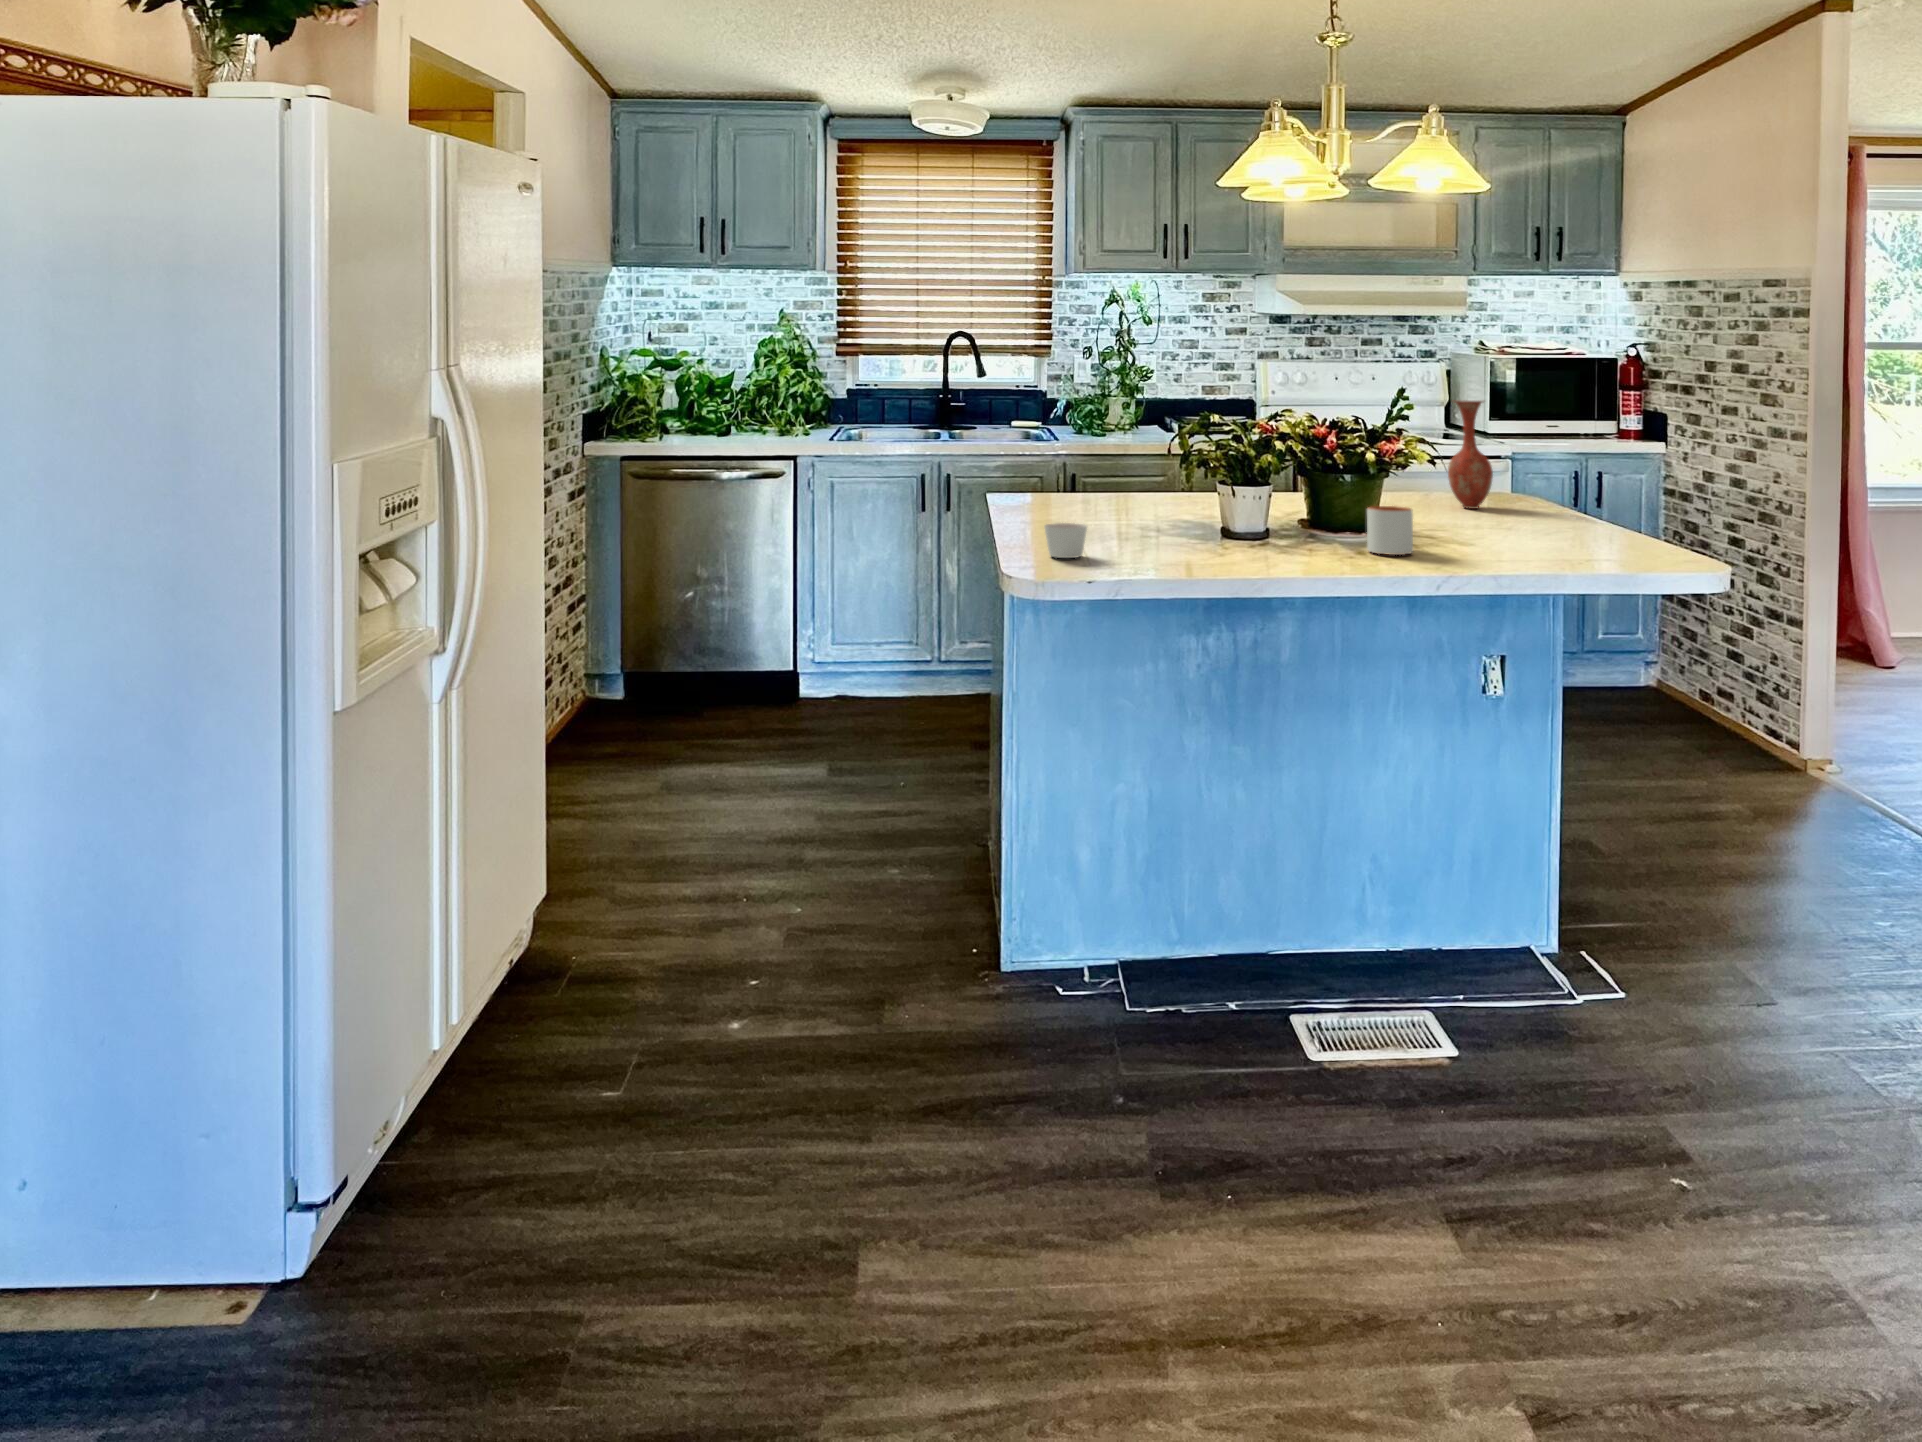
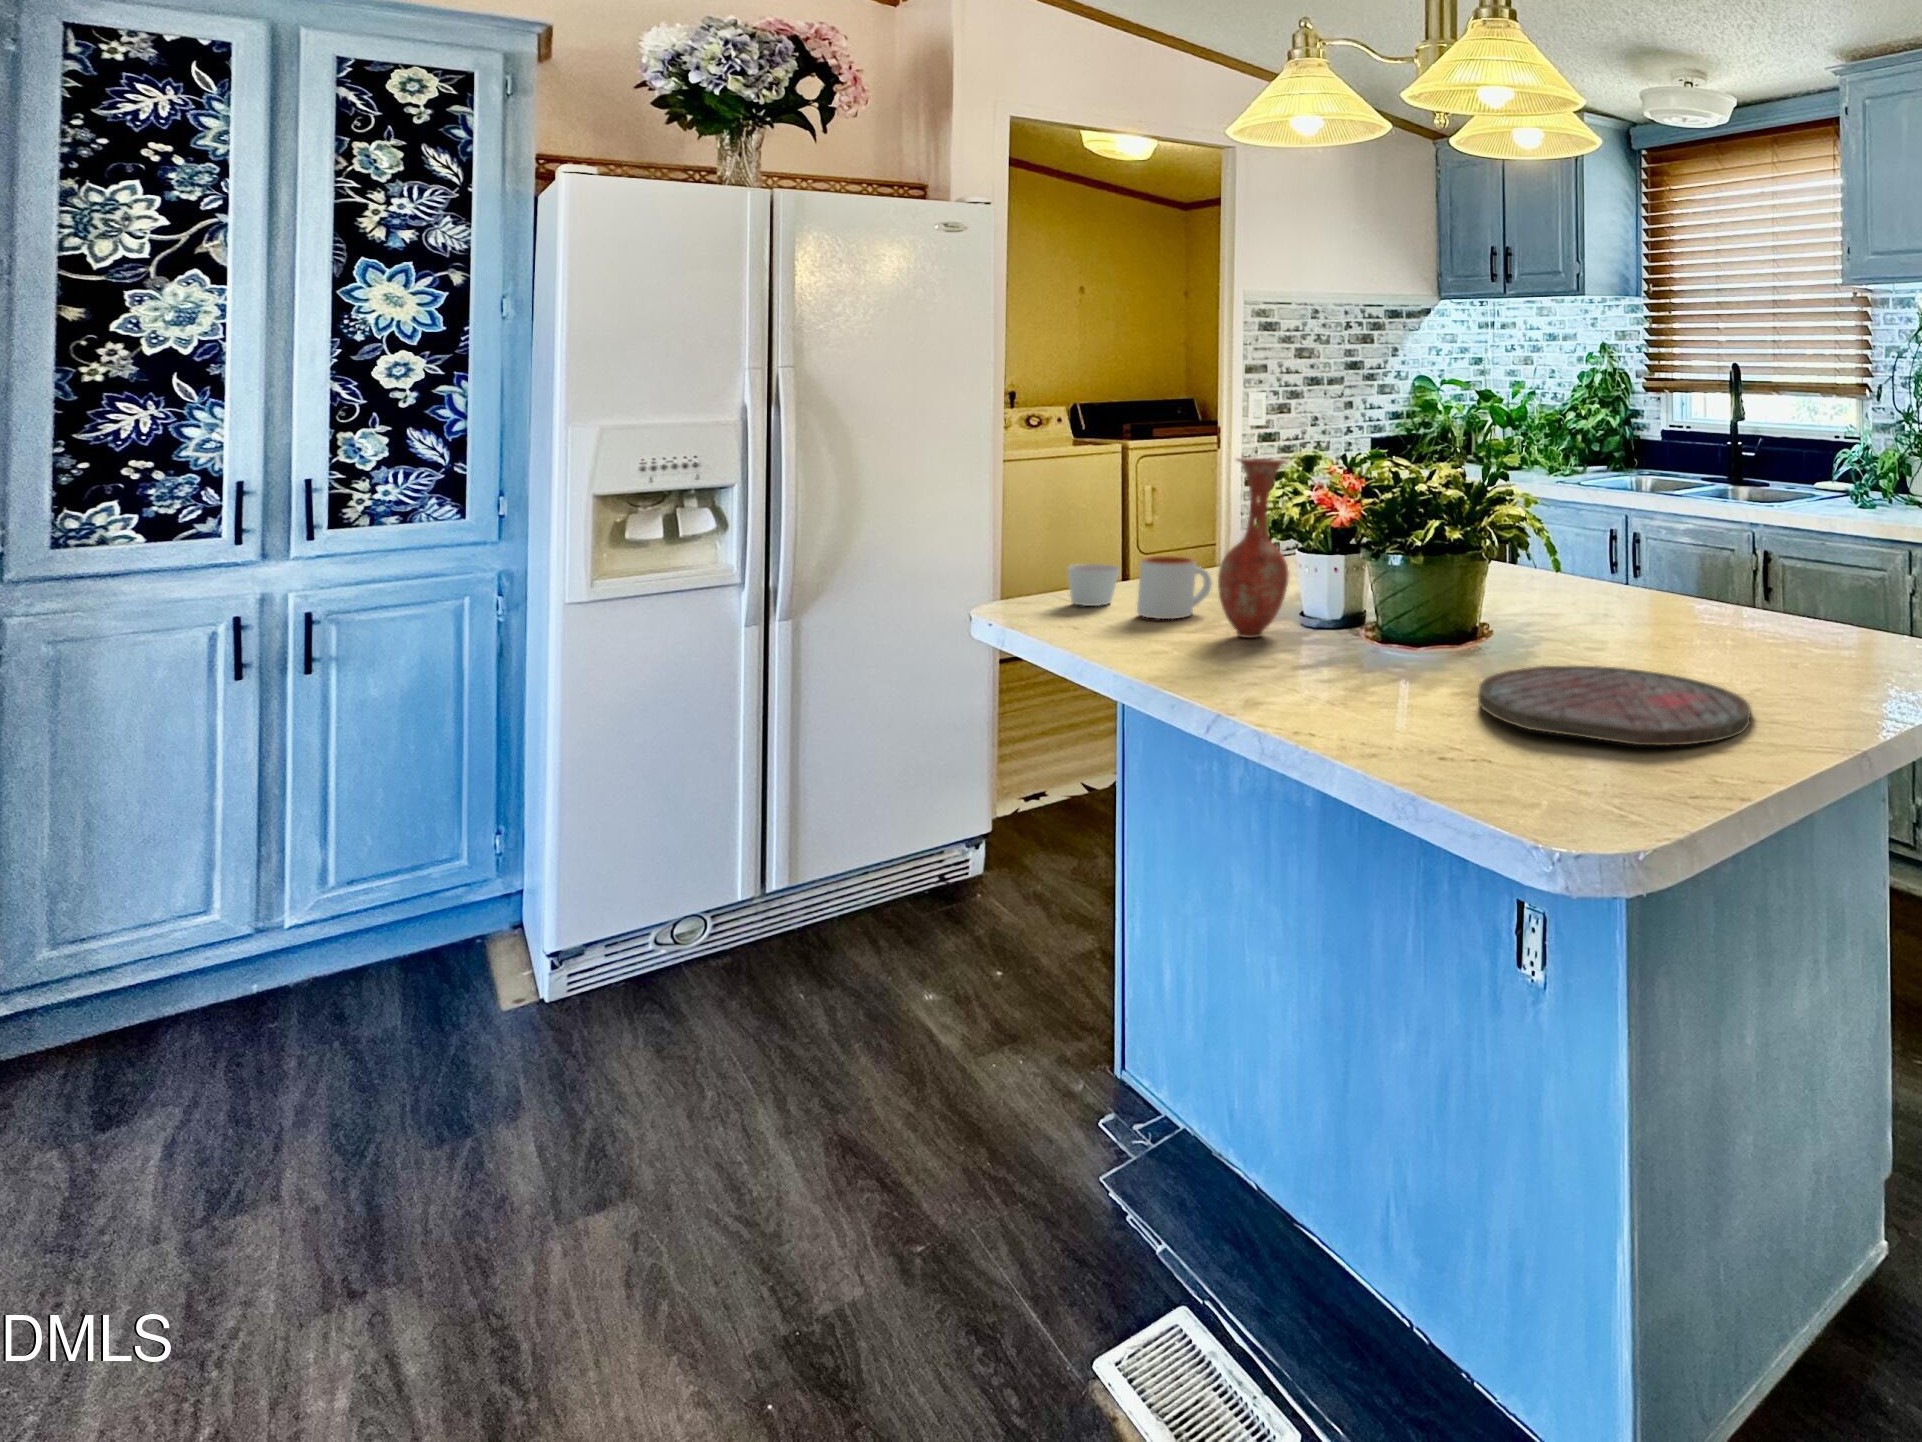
vase: present [1448,401,1493,509] -> present [1218,458,1289,638]
mug: present [1367,506,1413,555] -> present [1137,556,1212,619]
cutting board: none [1430,520,1595,546] -> present [1478,666,1751,745]

